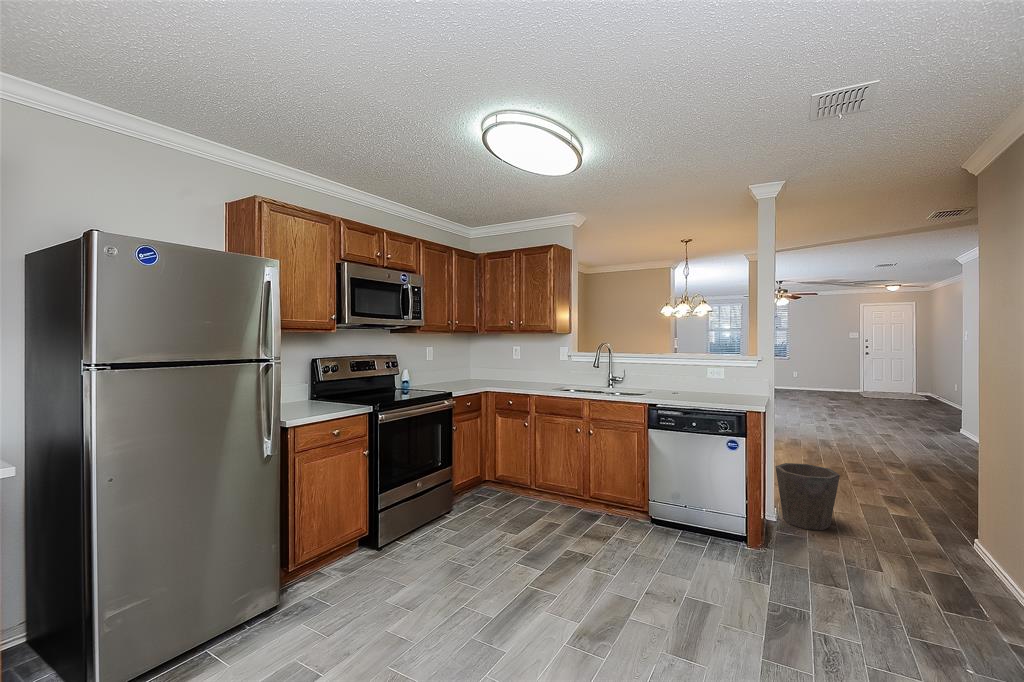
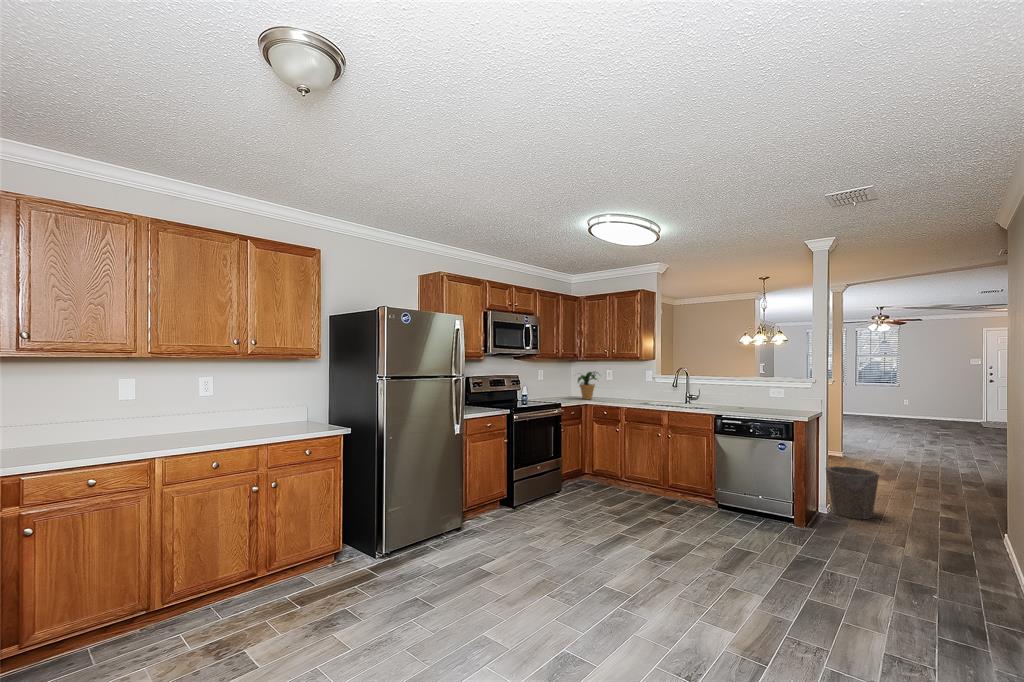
potted plant: none [467,349,505,385] -> present [578,372,597,399]

